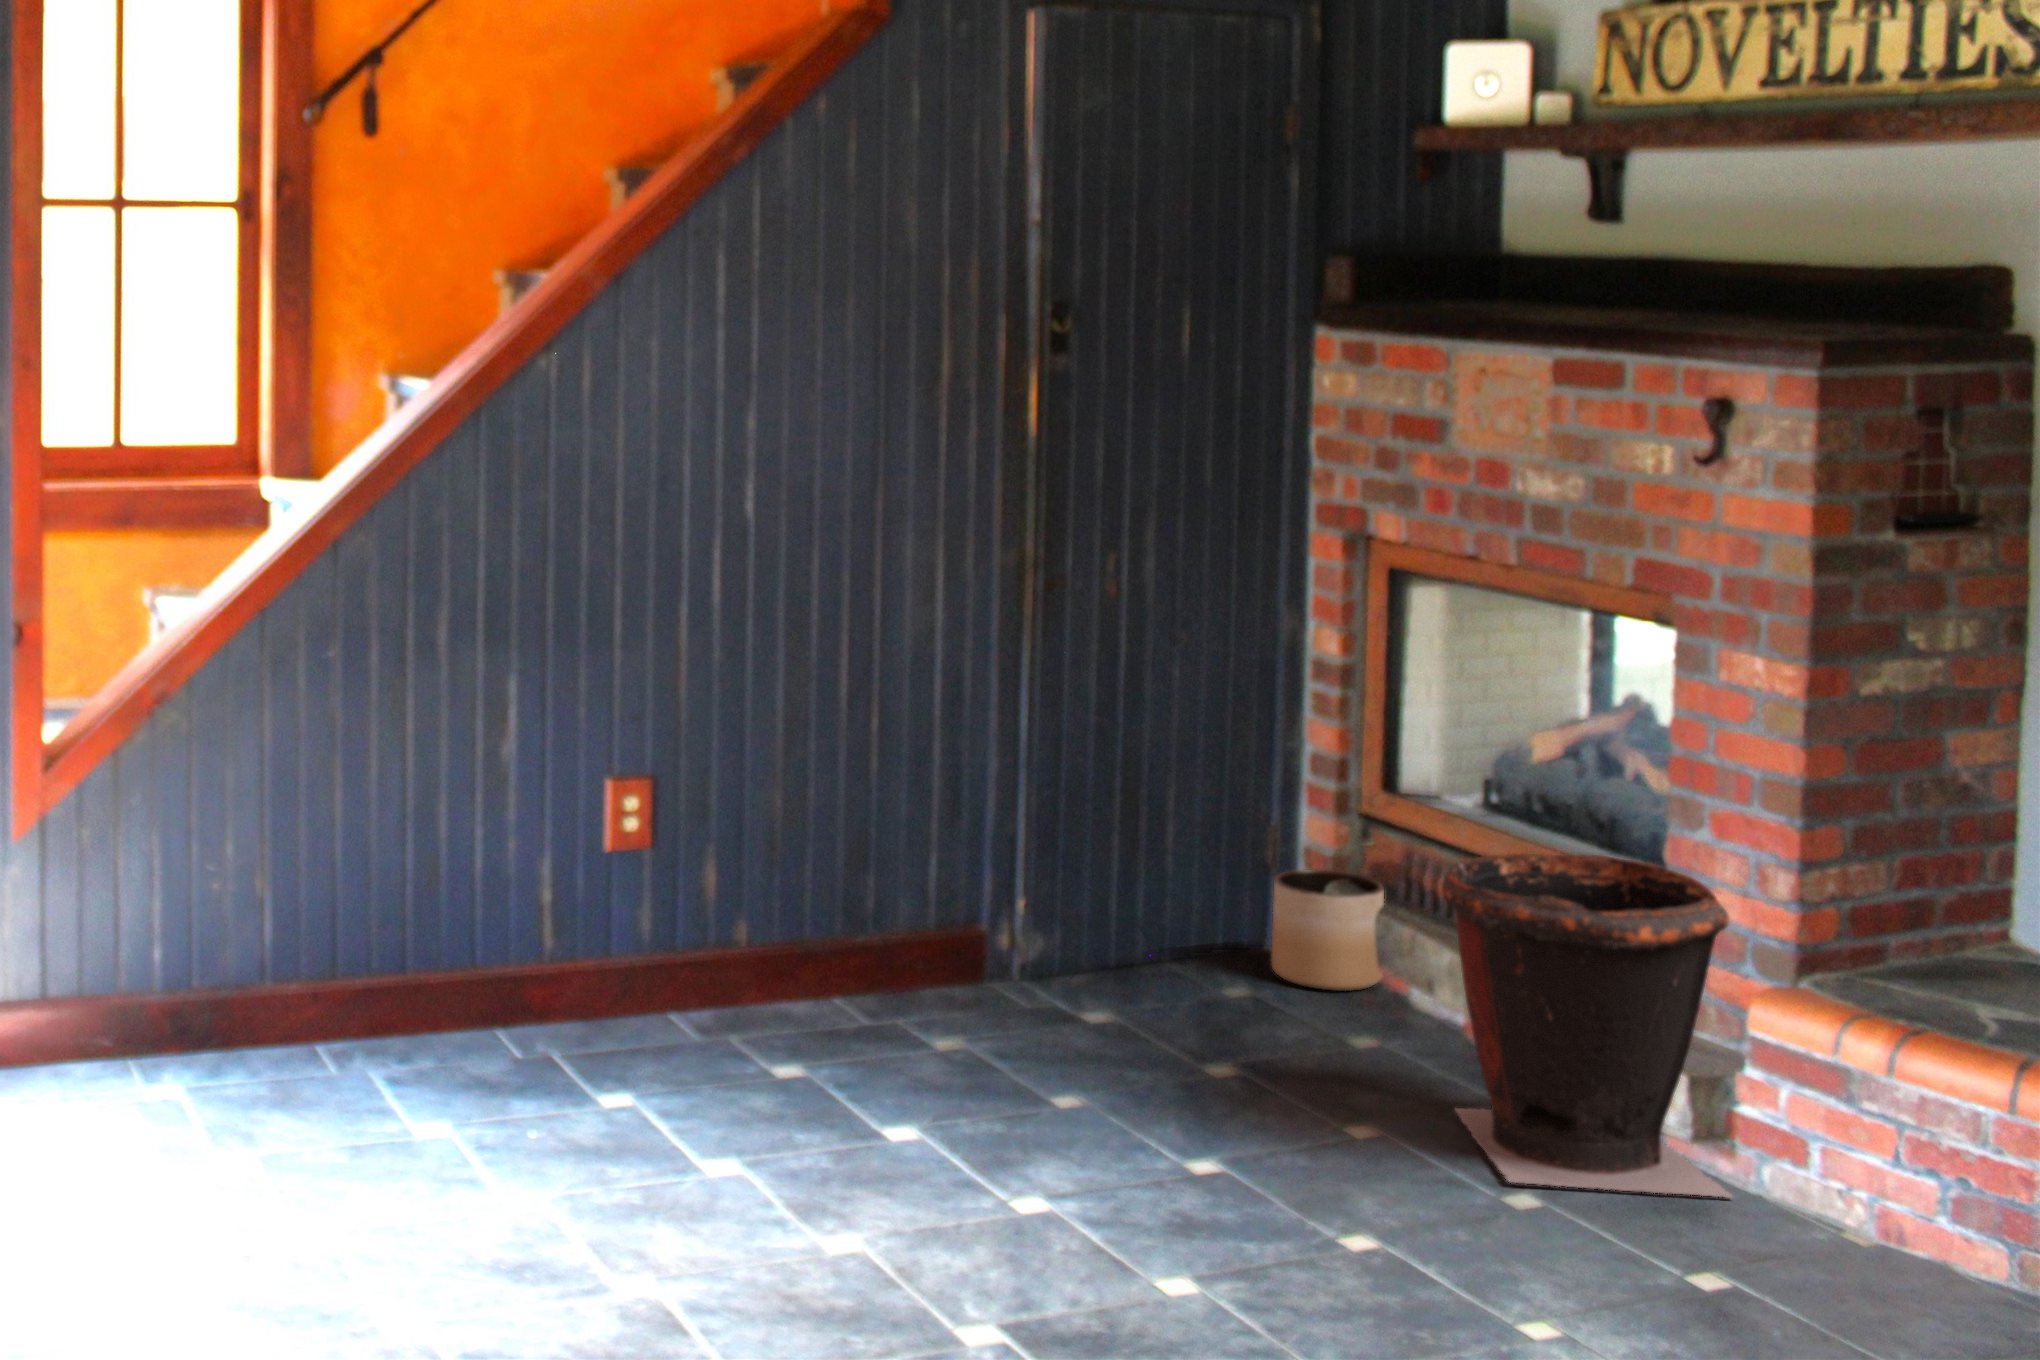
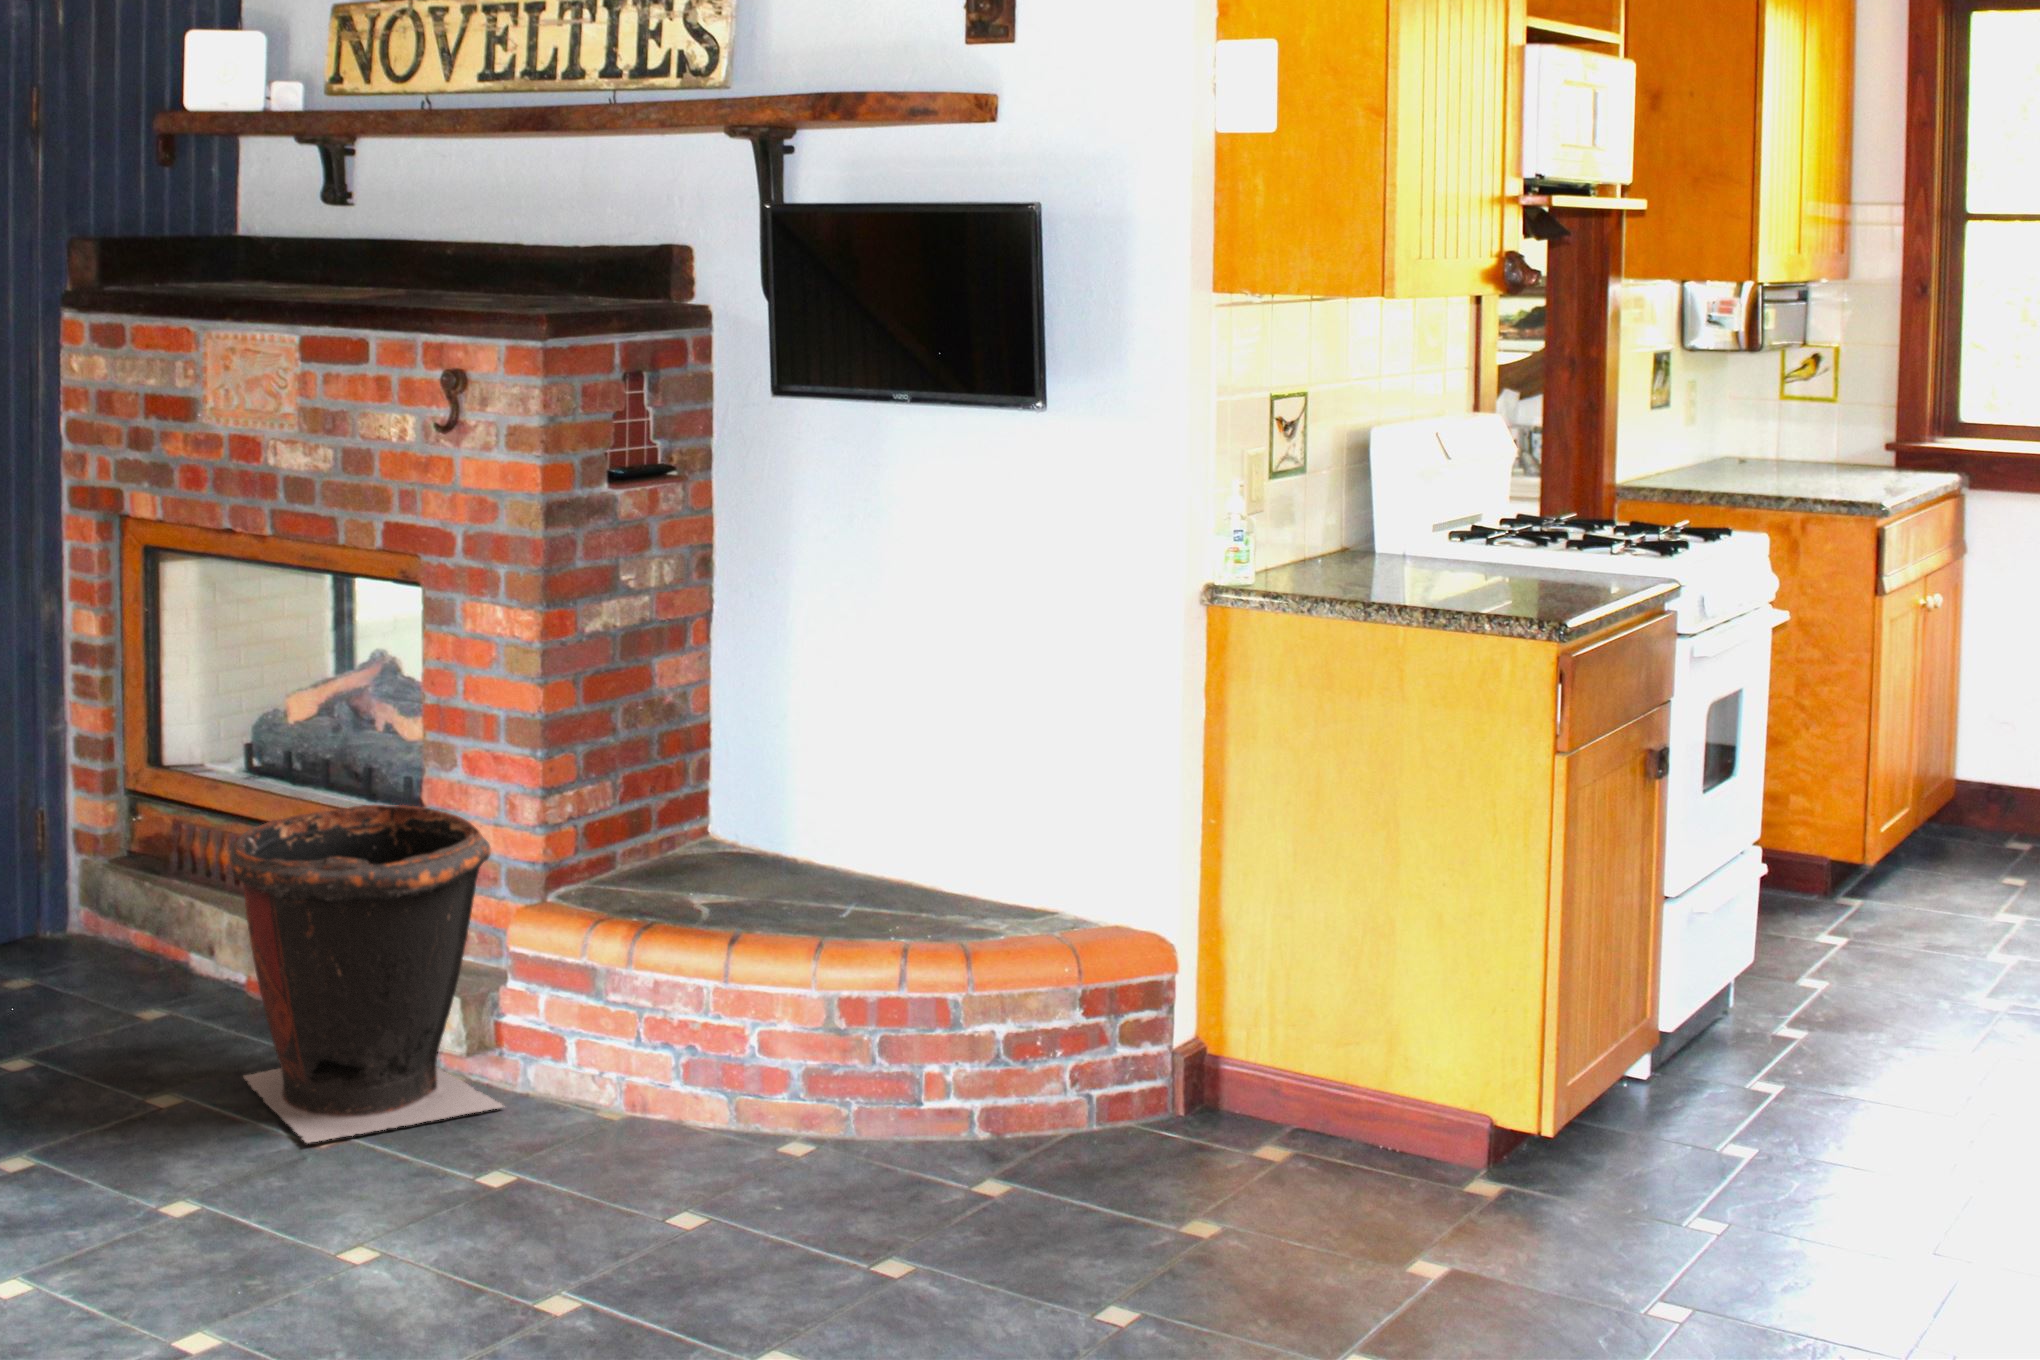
planter: present [1271,870,1384,991] -> none [42,852,153,976]

